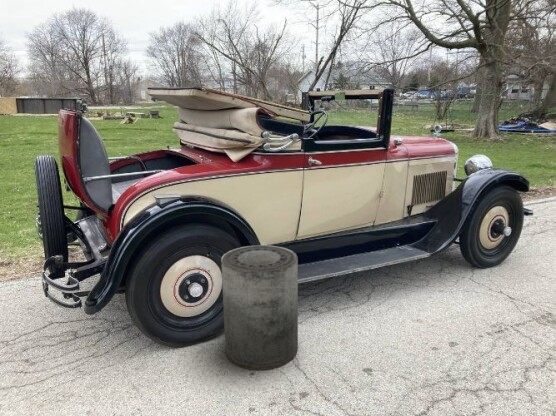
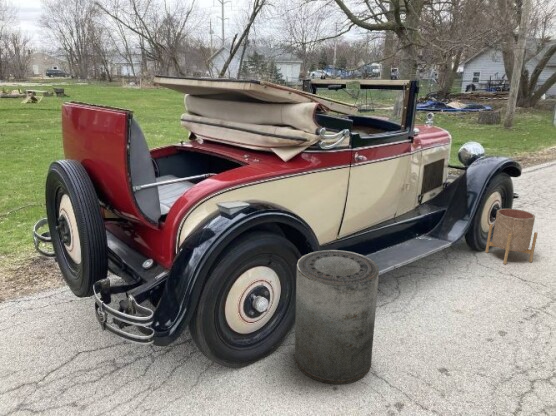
planter: none [487,223,539,282] -> present [485,209,538,264]

